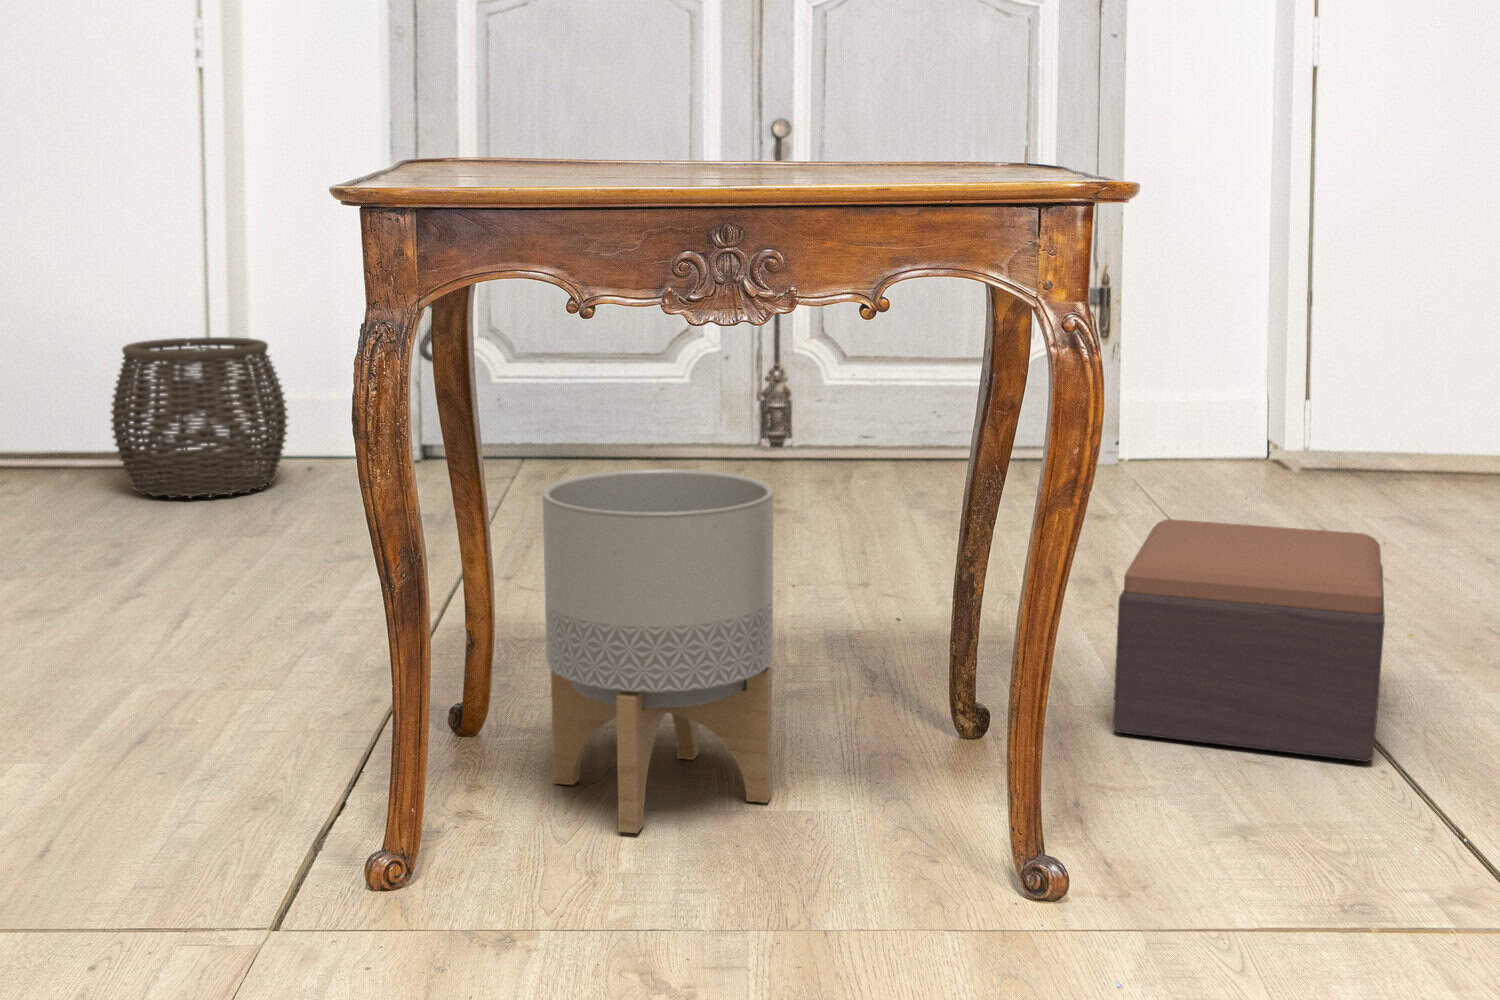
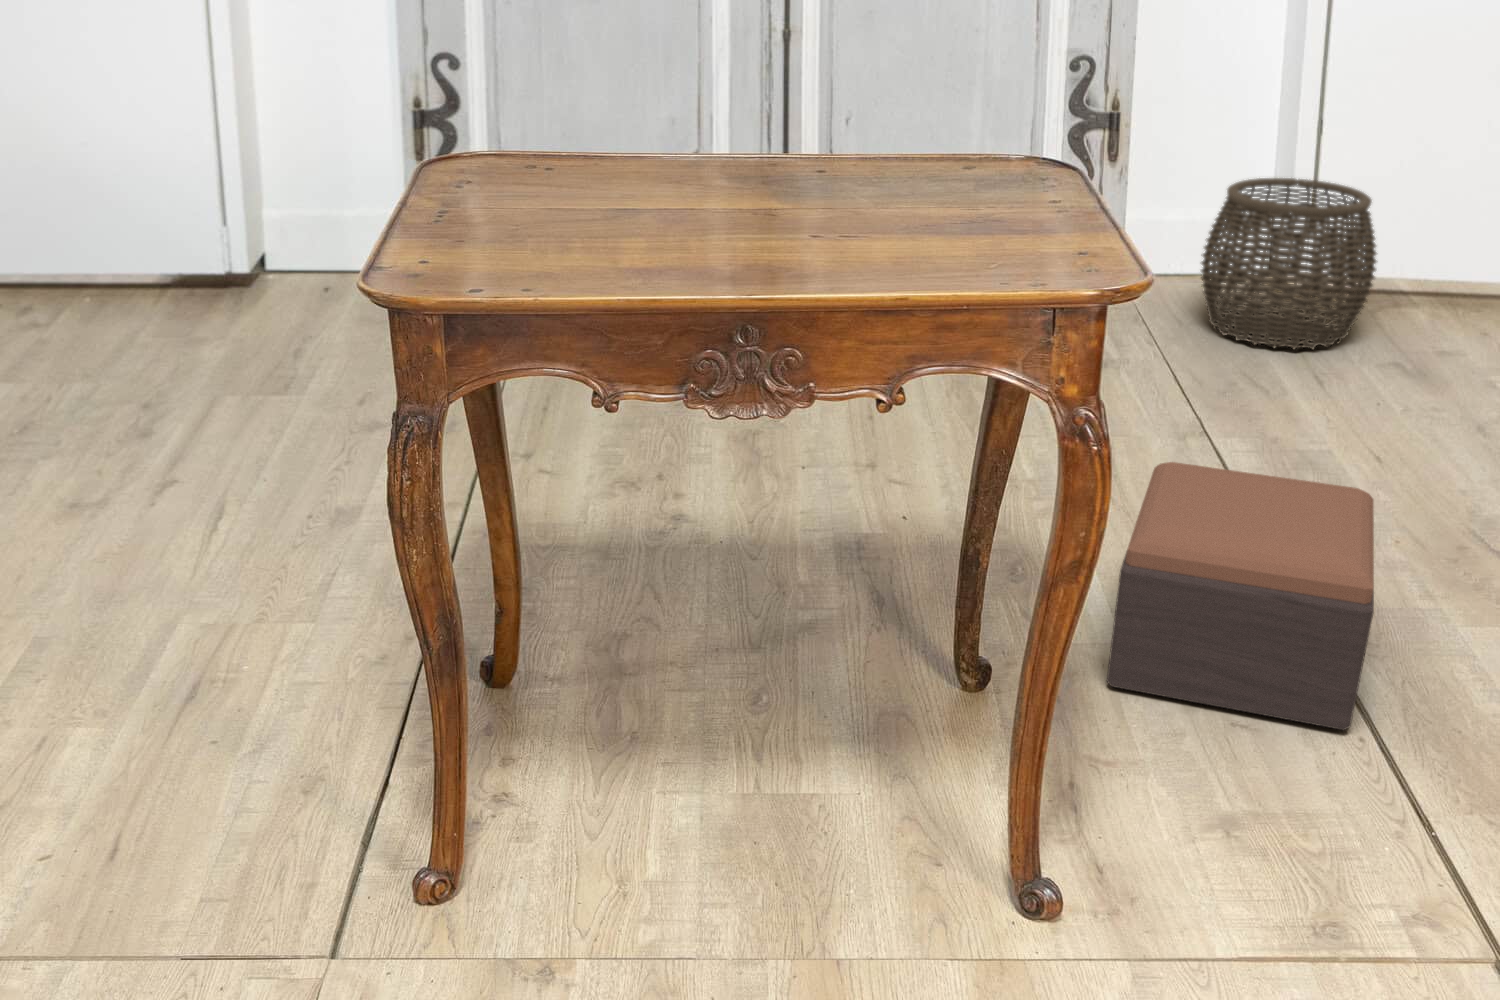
woven basket: present [110,337,288,498] -> present [1201,178,1377,349]
planter: present [543,469,773,833] -> none [569,461,794,827]

